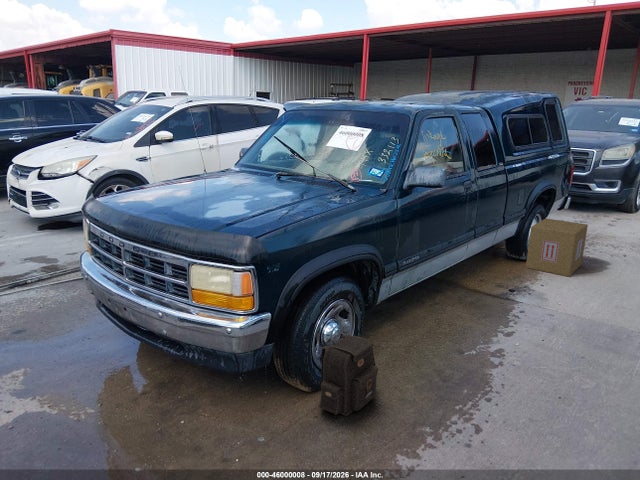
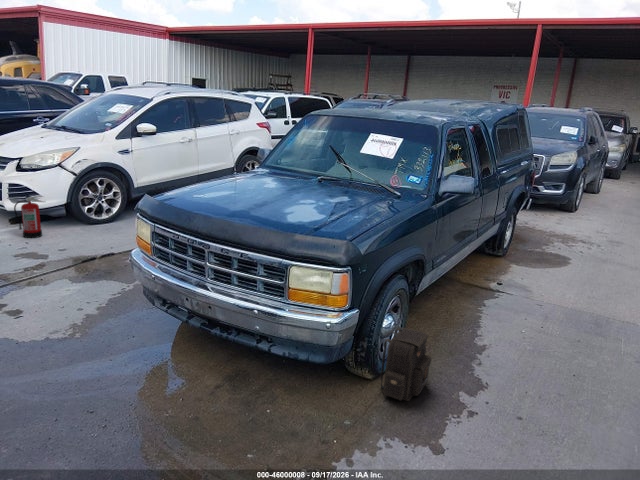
fire extinguisher: none [35,202,64,243] -> present [14,196,44,238]
cardboard box: present [526,218,588,277] -> none [503,219,555,271]

